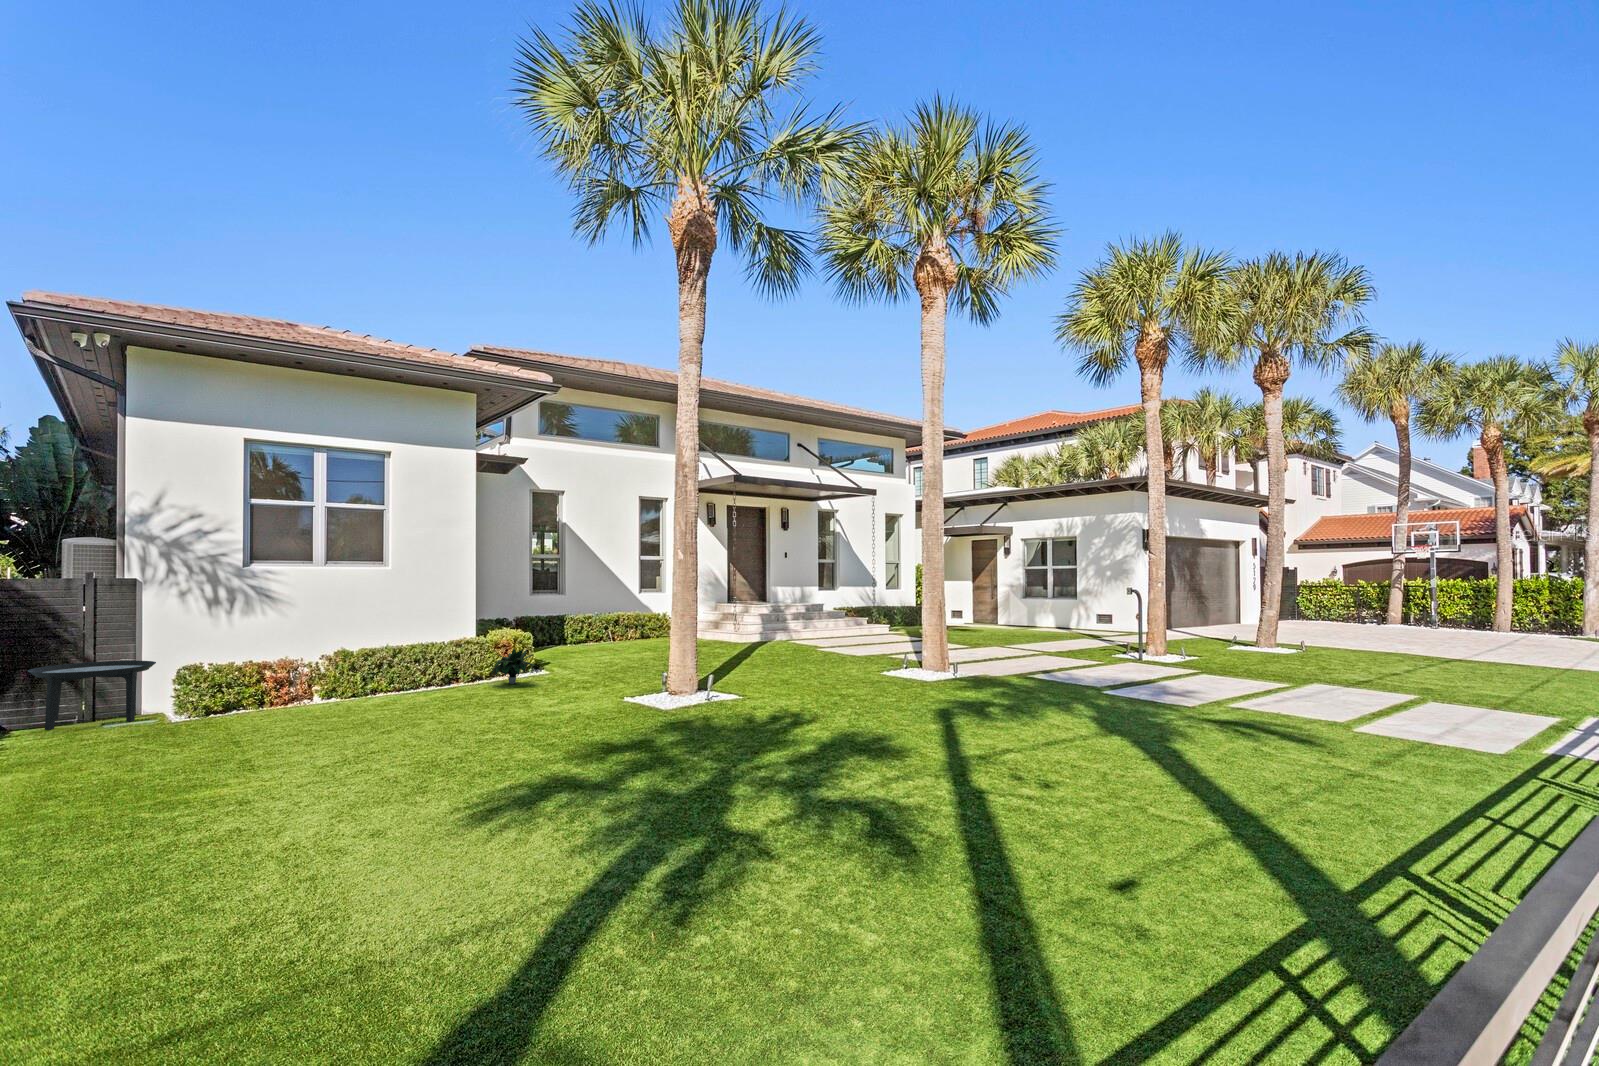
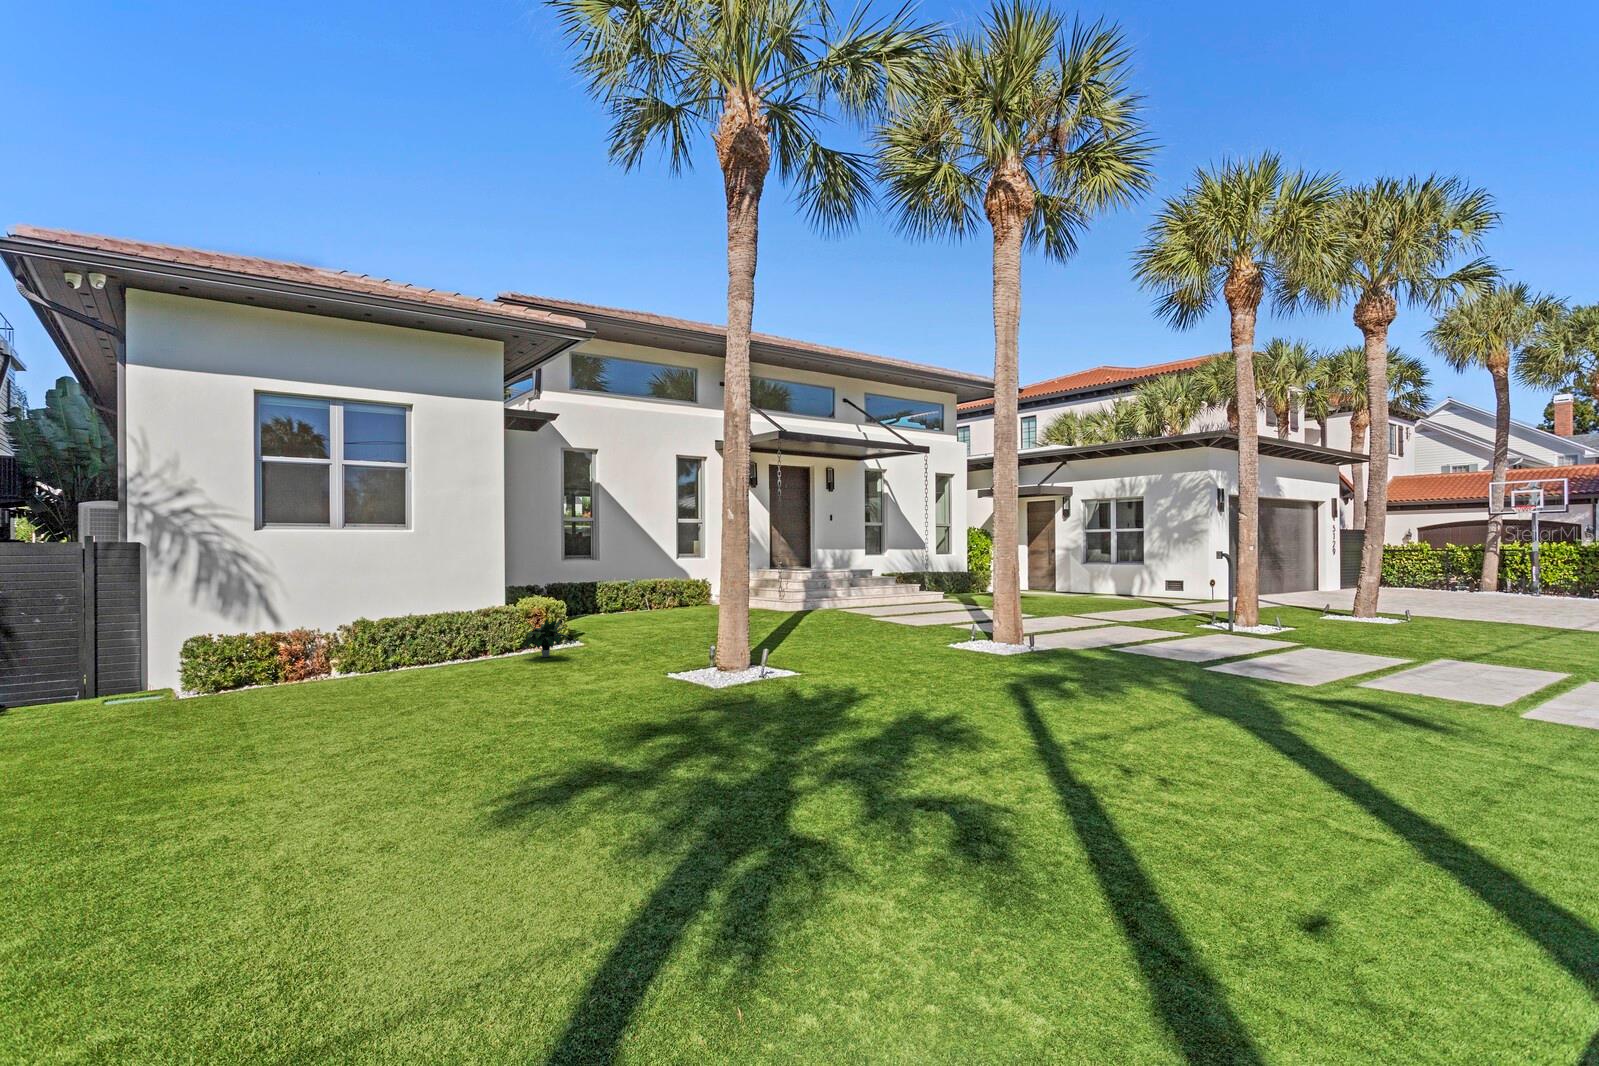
round table: present [28,661,156,730] -> none [23,632,163,708]

